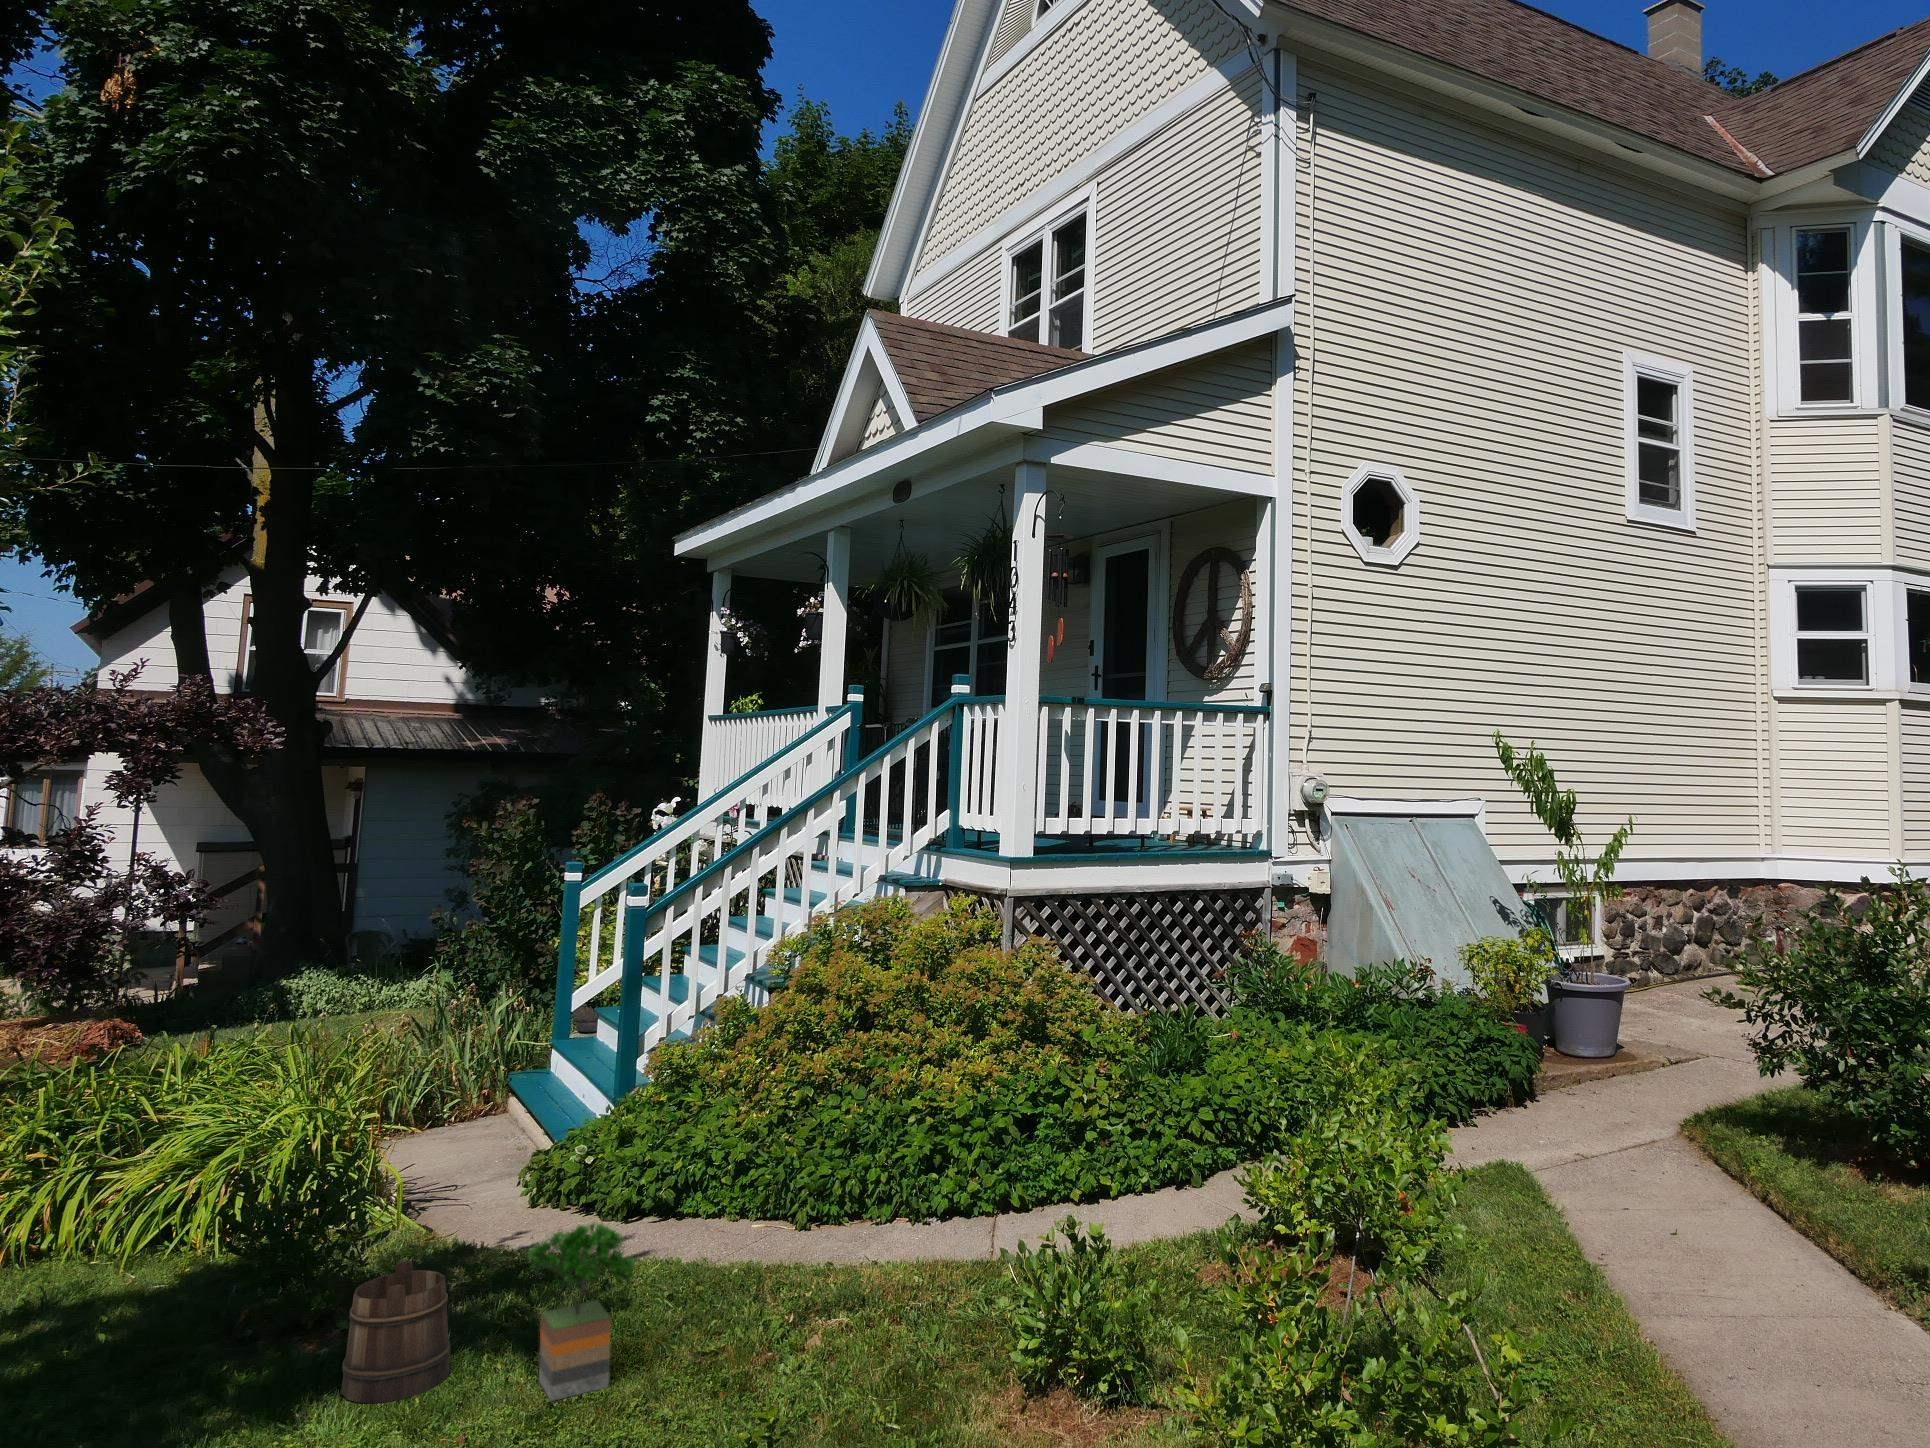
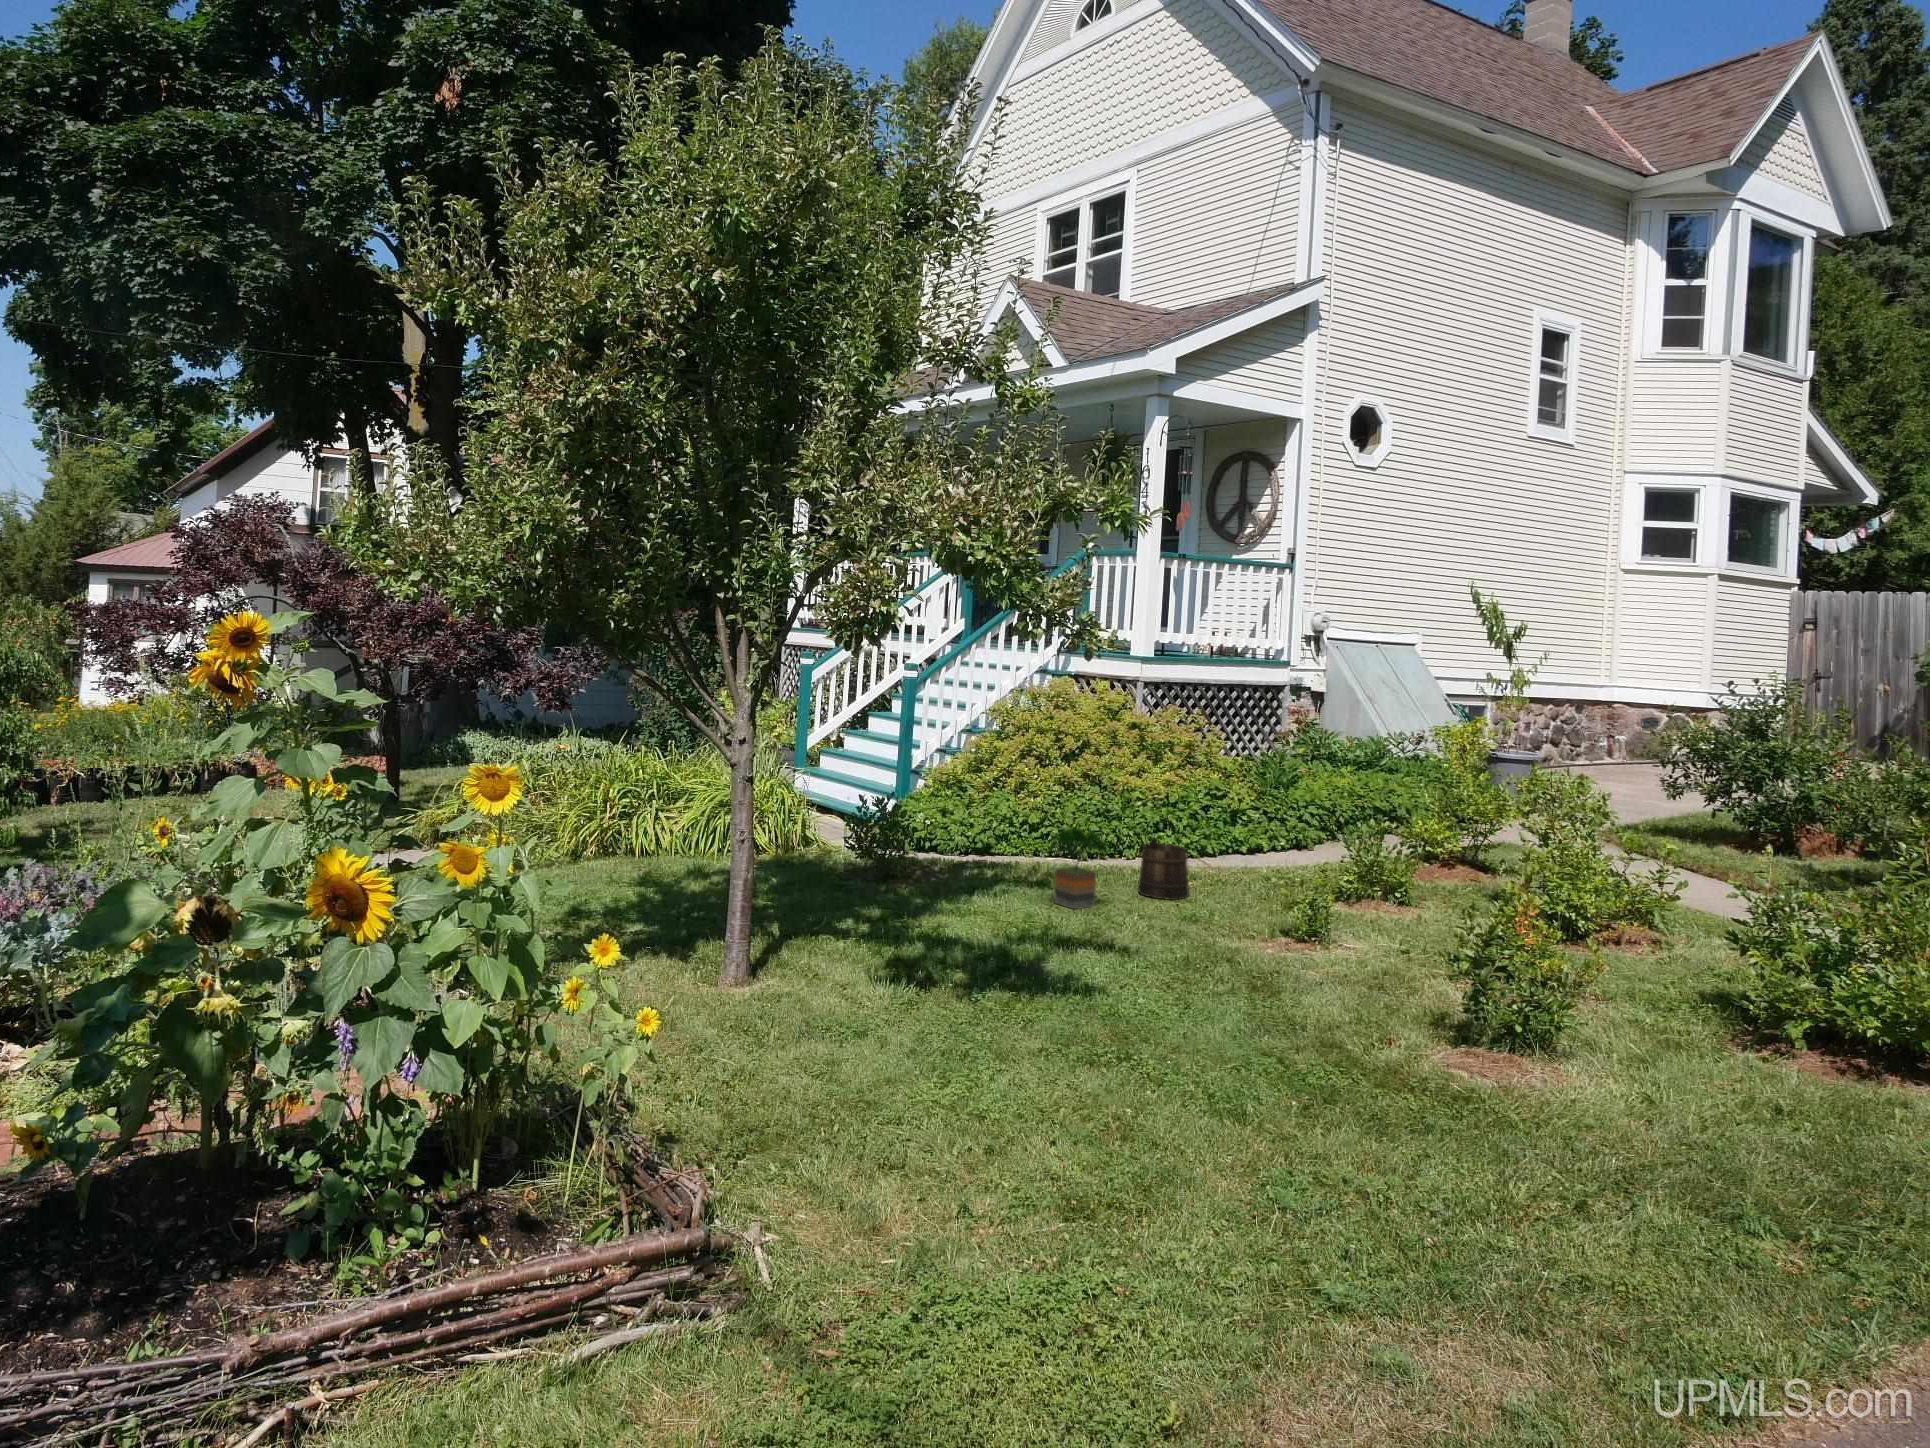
bucket: present [341,1260,450,1403] -> present [1138,838,1189,900]

